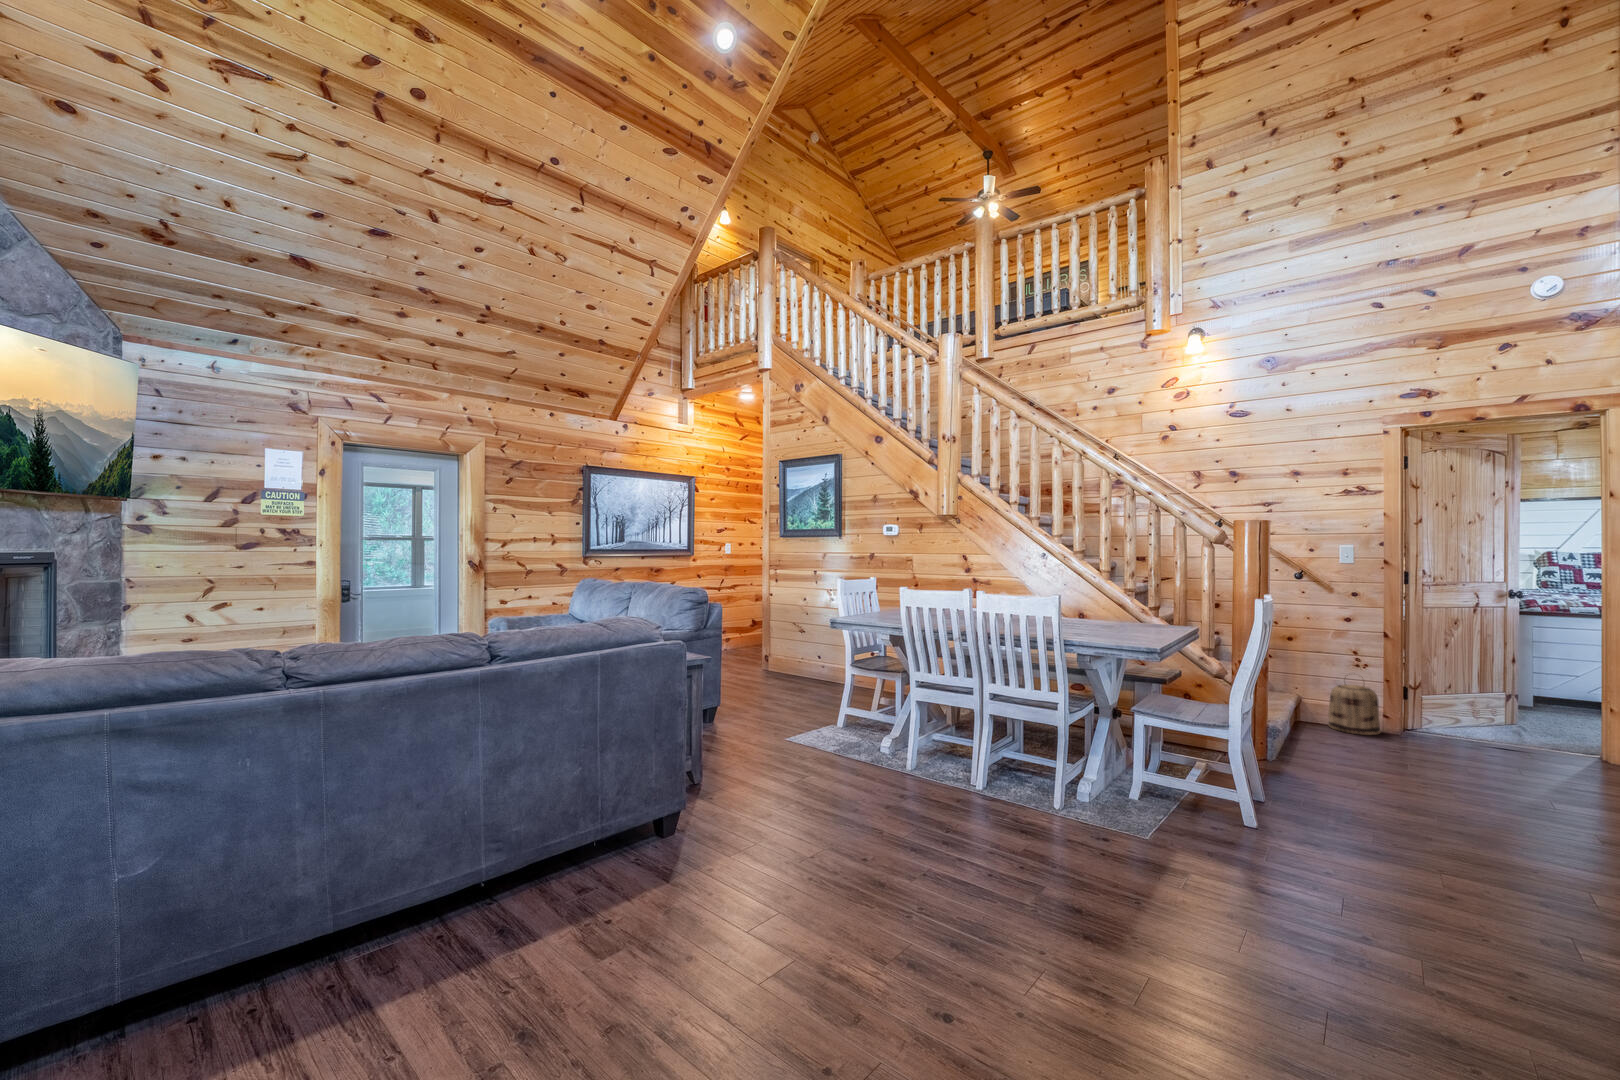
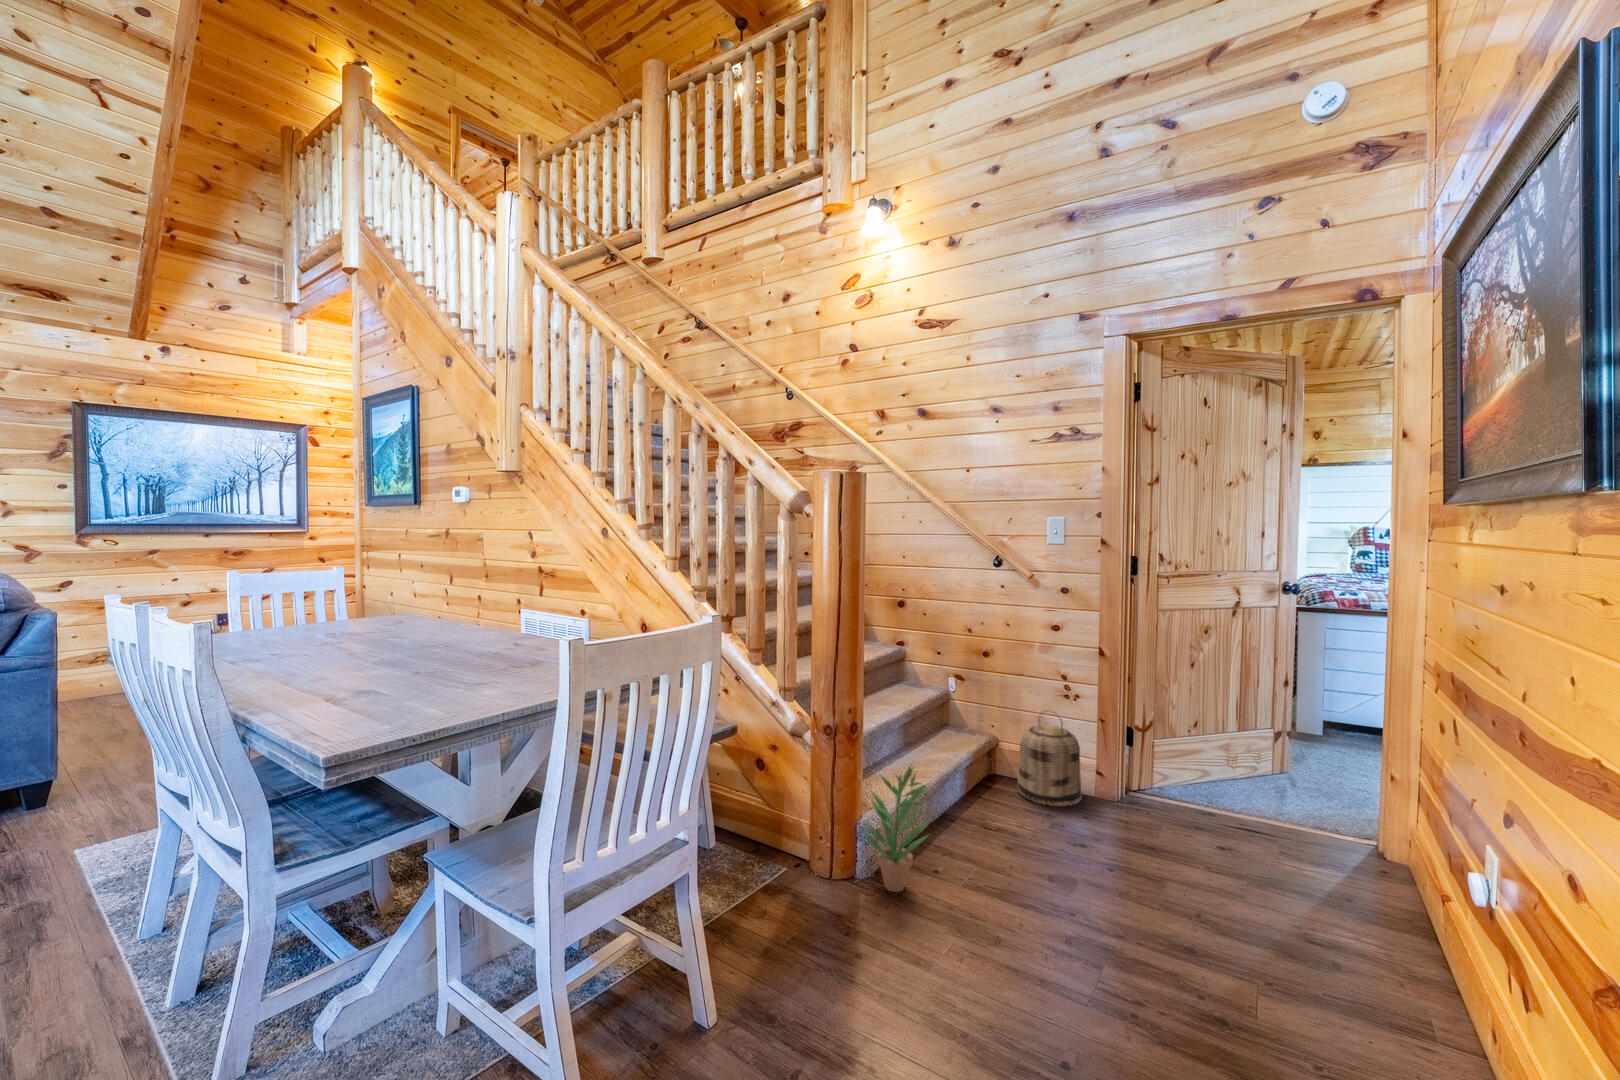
potted plant: none [1279,689,1331,764] -> present [861,766,928,892]

